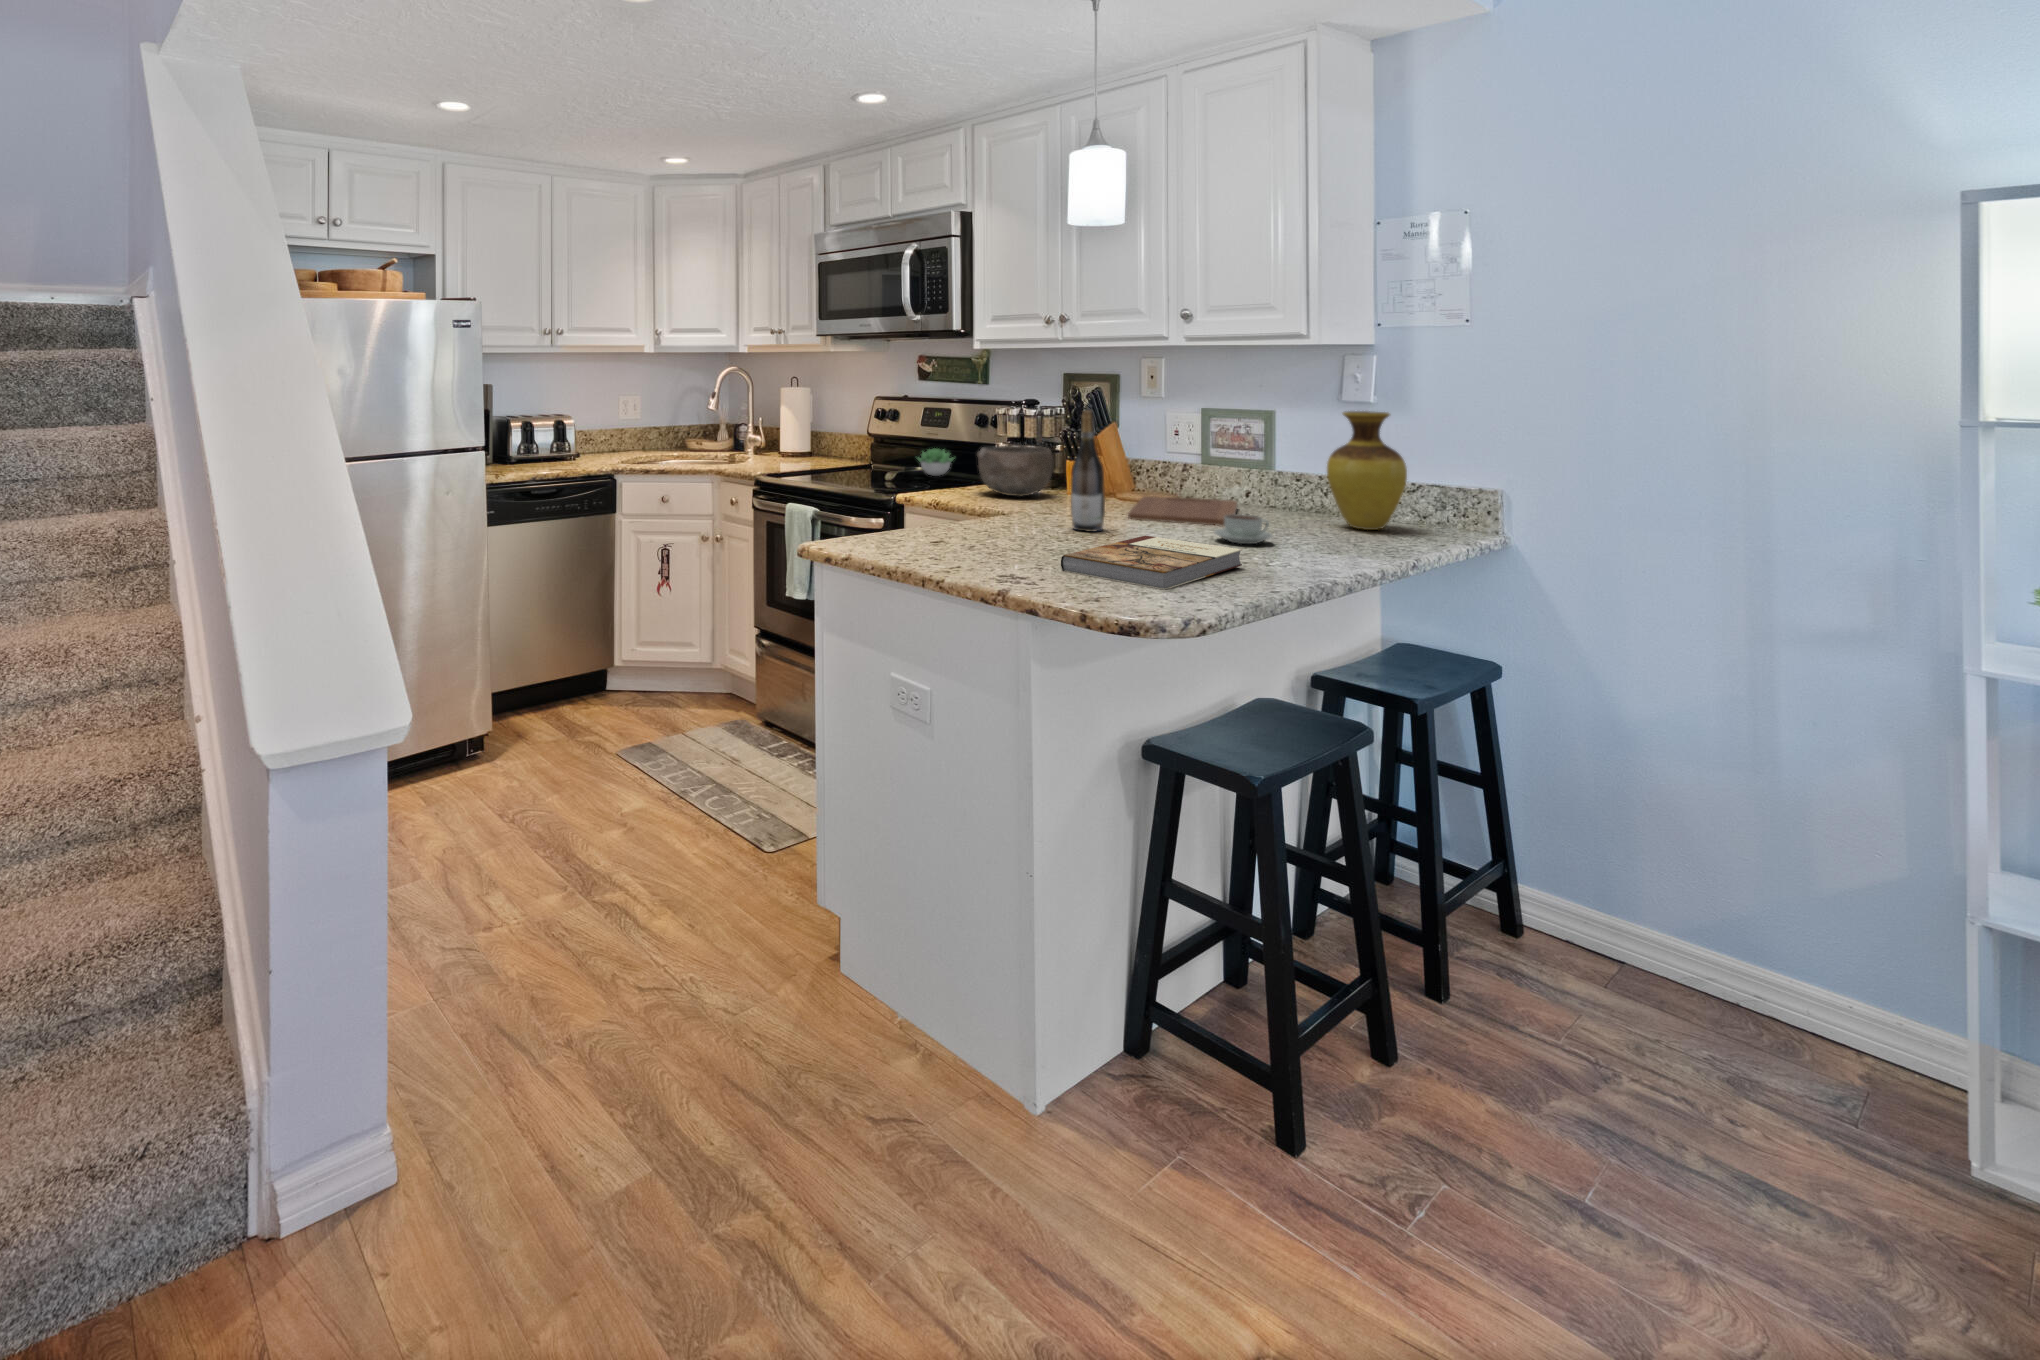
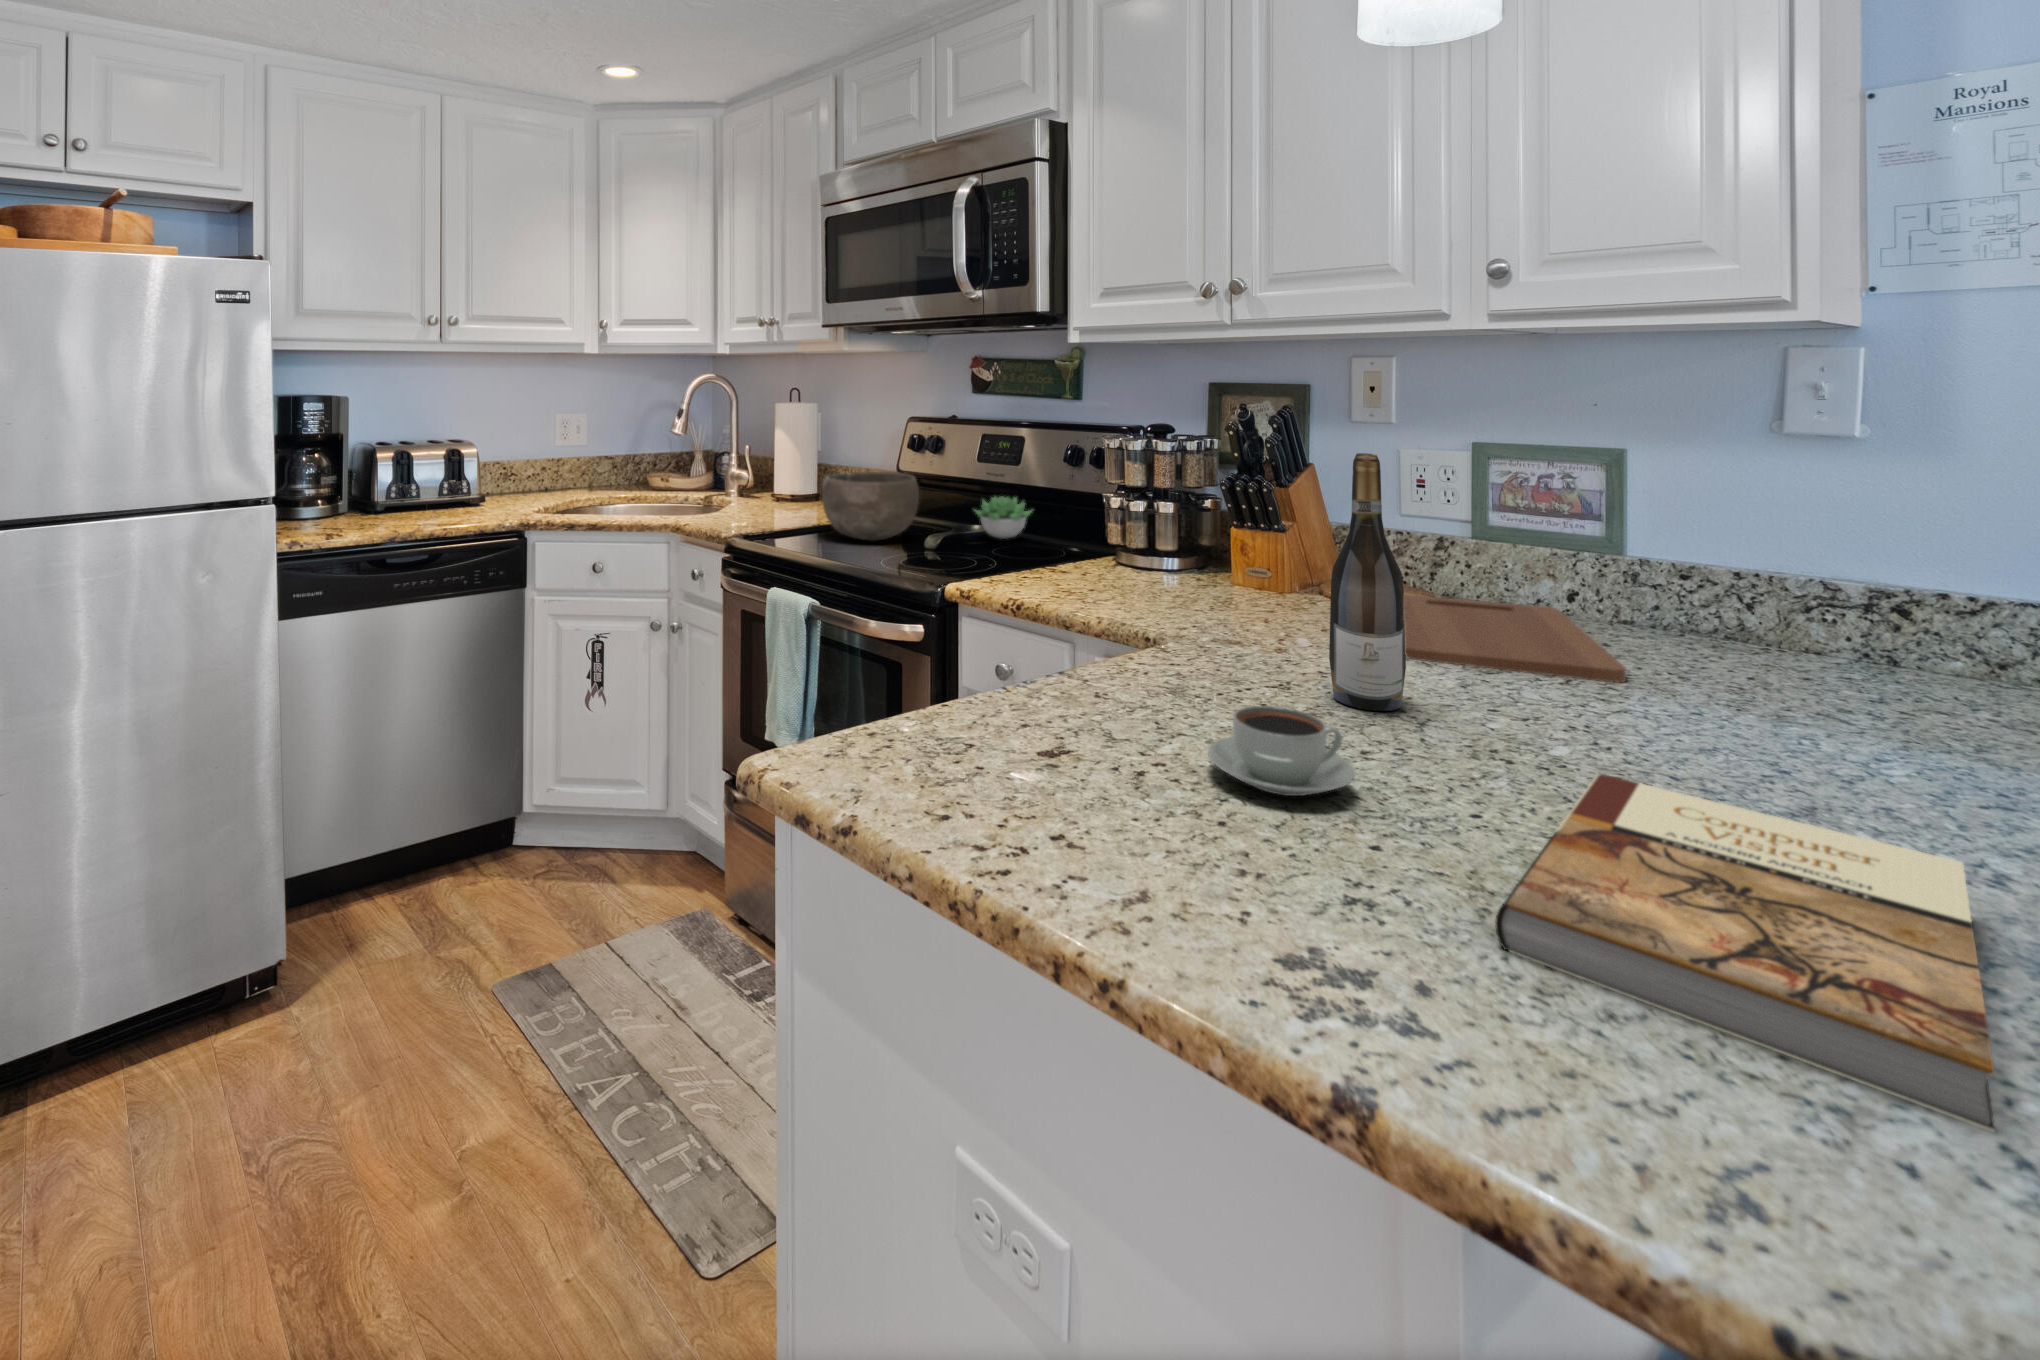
vase: present [1327,411,1407,530] -> none [1798,457,2001,696]
bowl: present [977,445,1053,497] -> present [822,472,919,541]
coffee cup: present [1214,514,1273,544] -> present [1208,706,1355,796]

